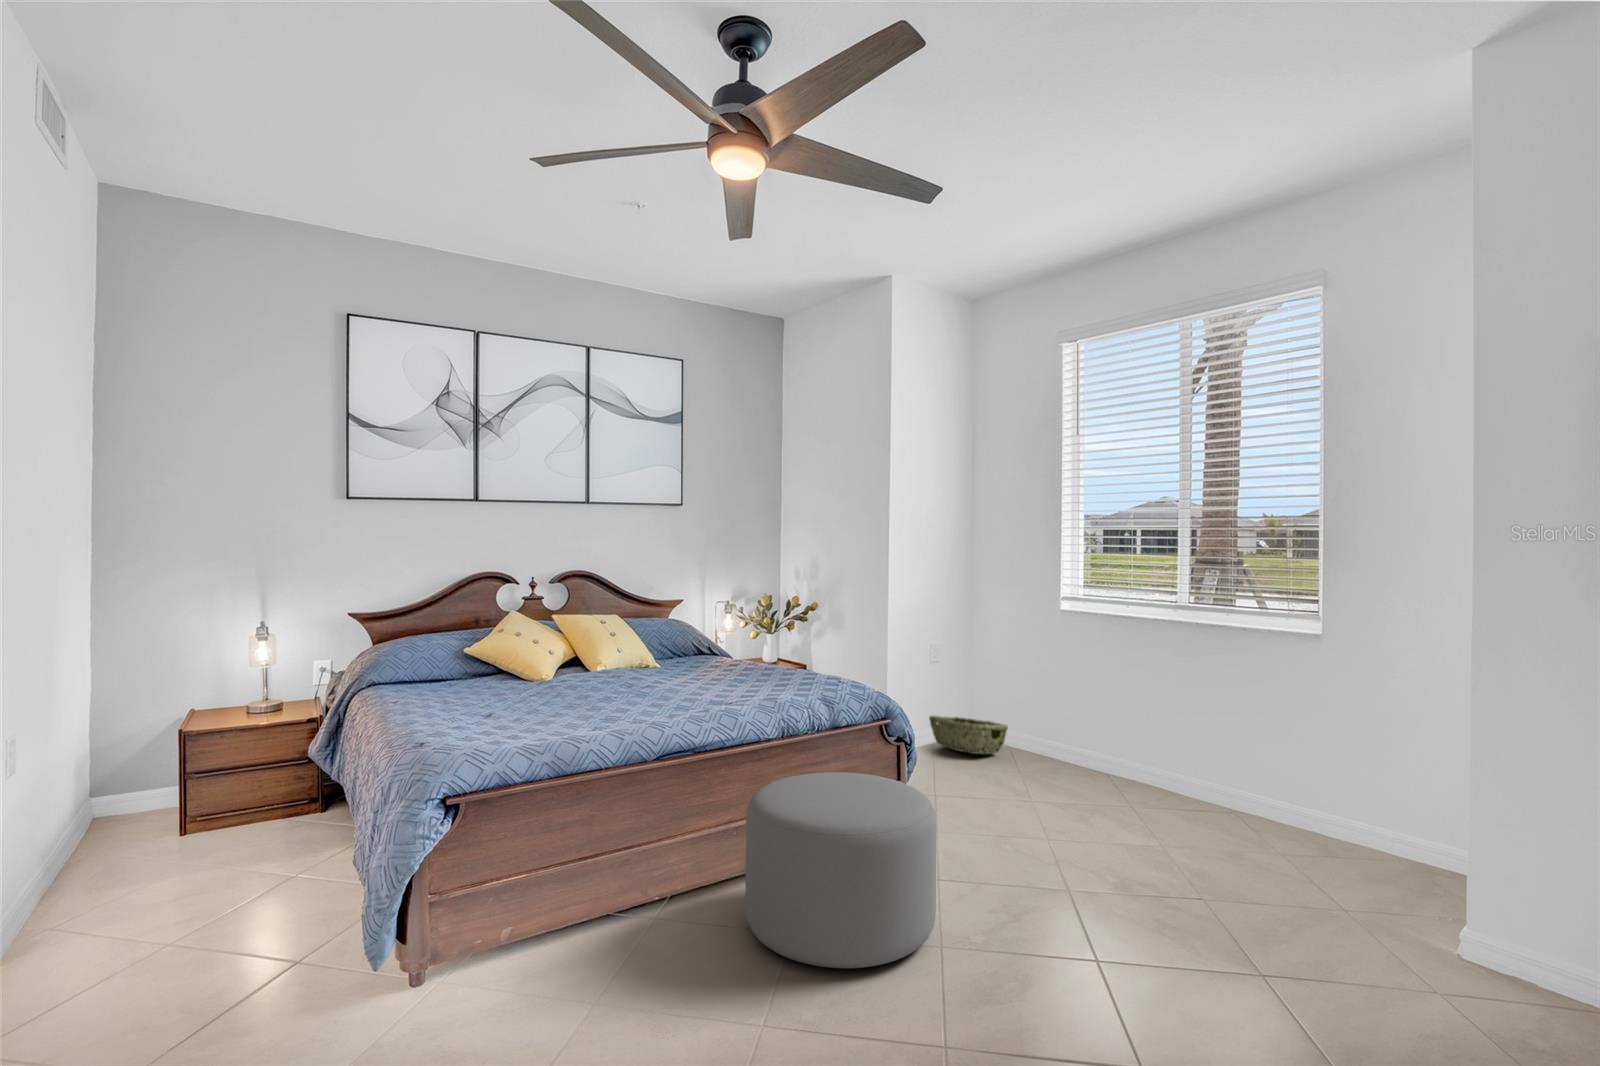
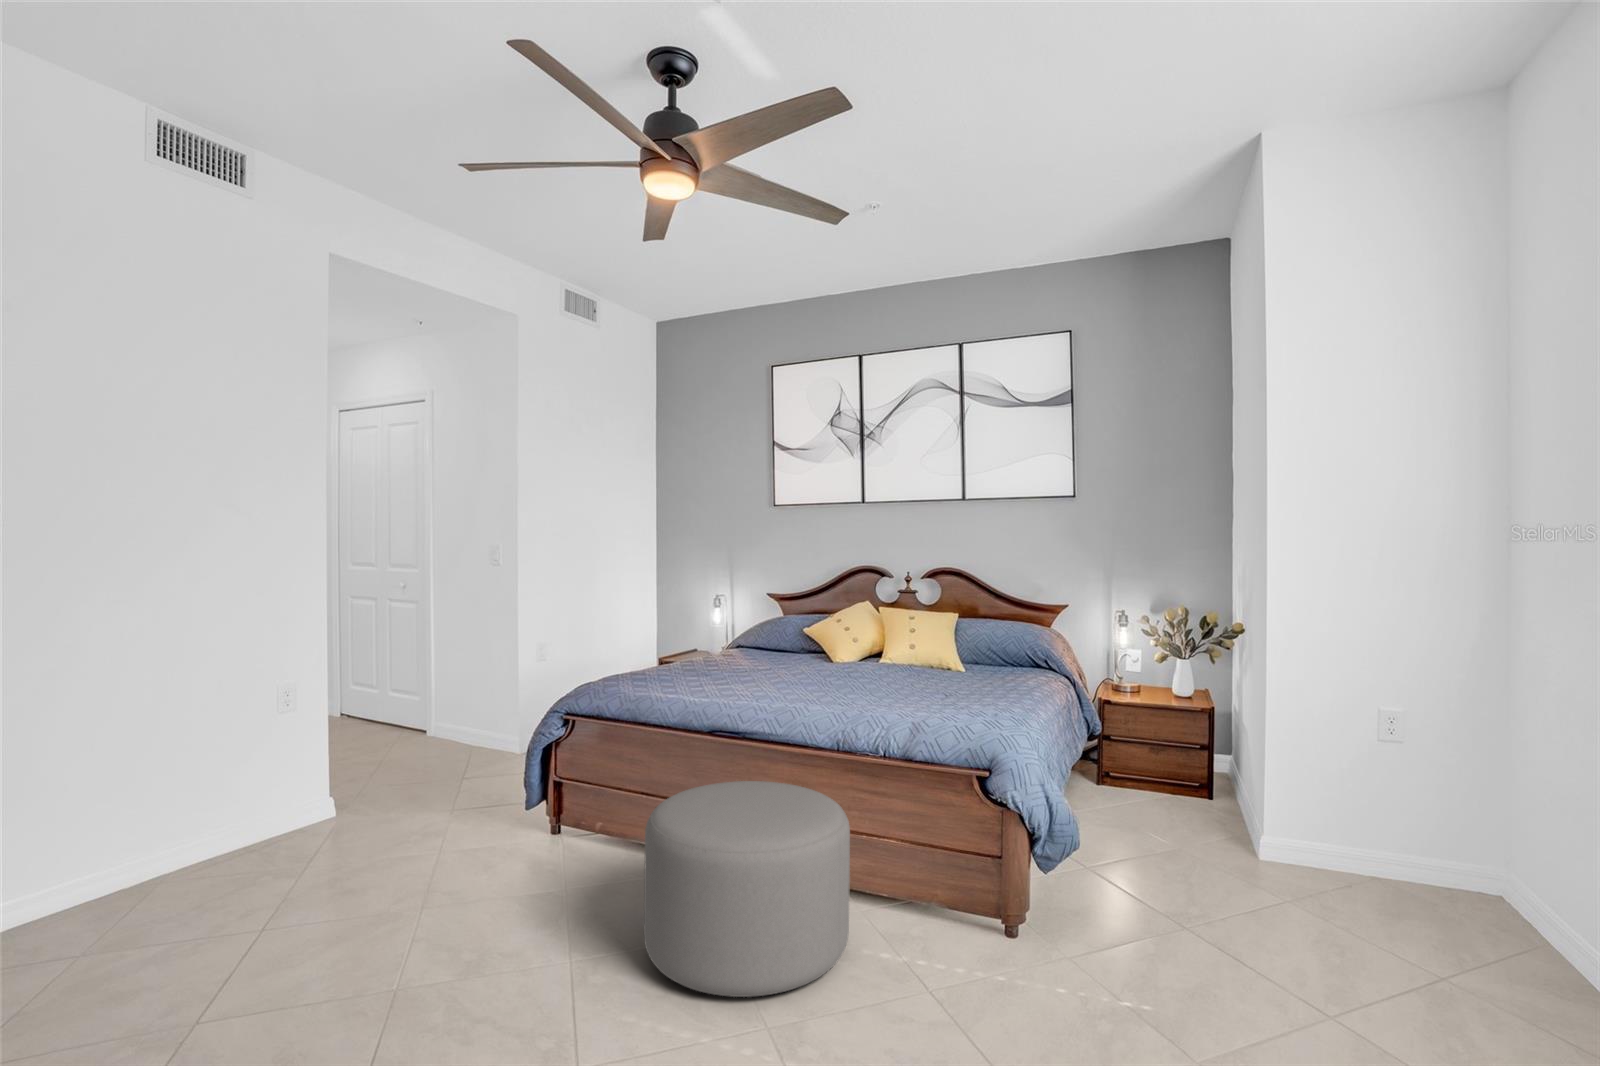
woven basket: present [929,716,1008,754] -> none [1347,822,1484,922]

